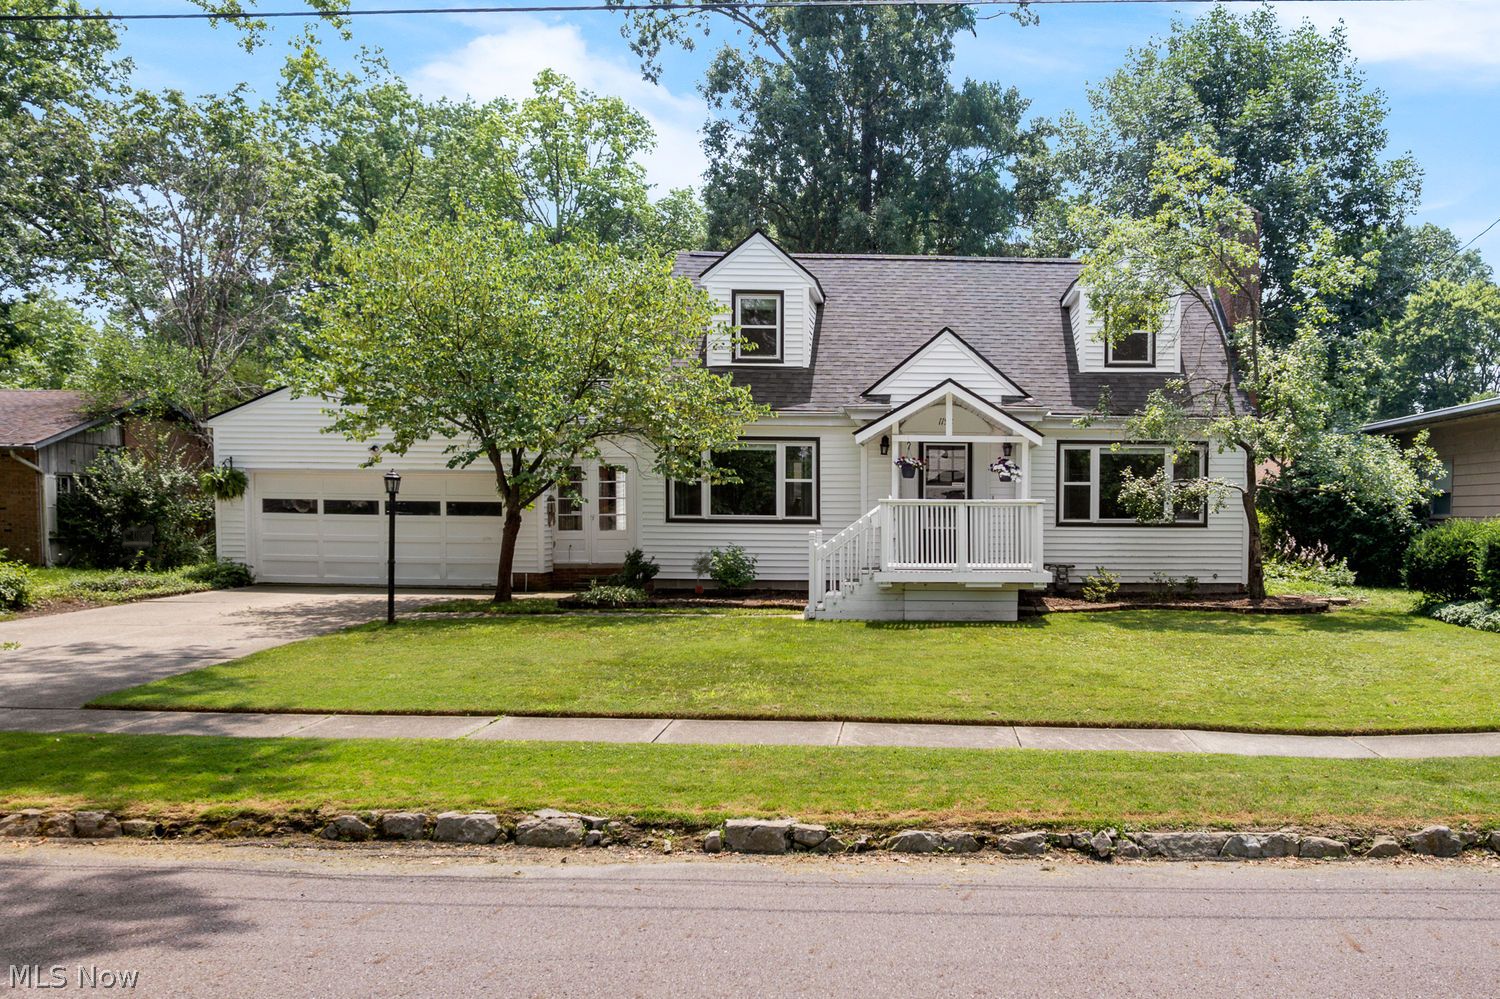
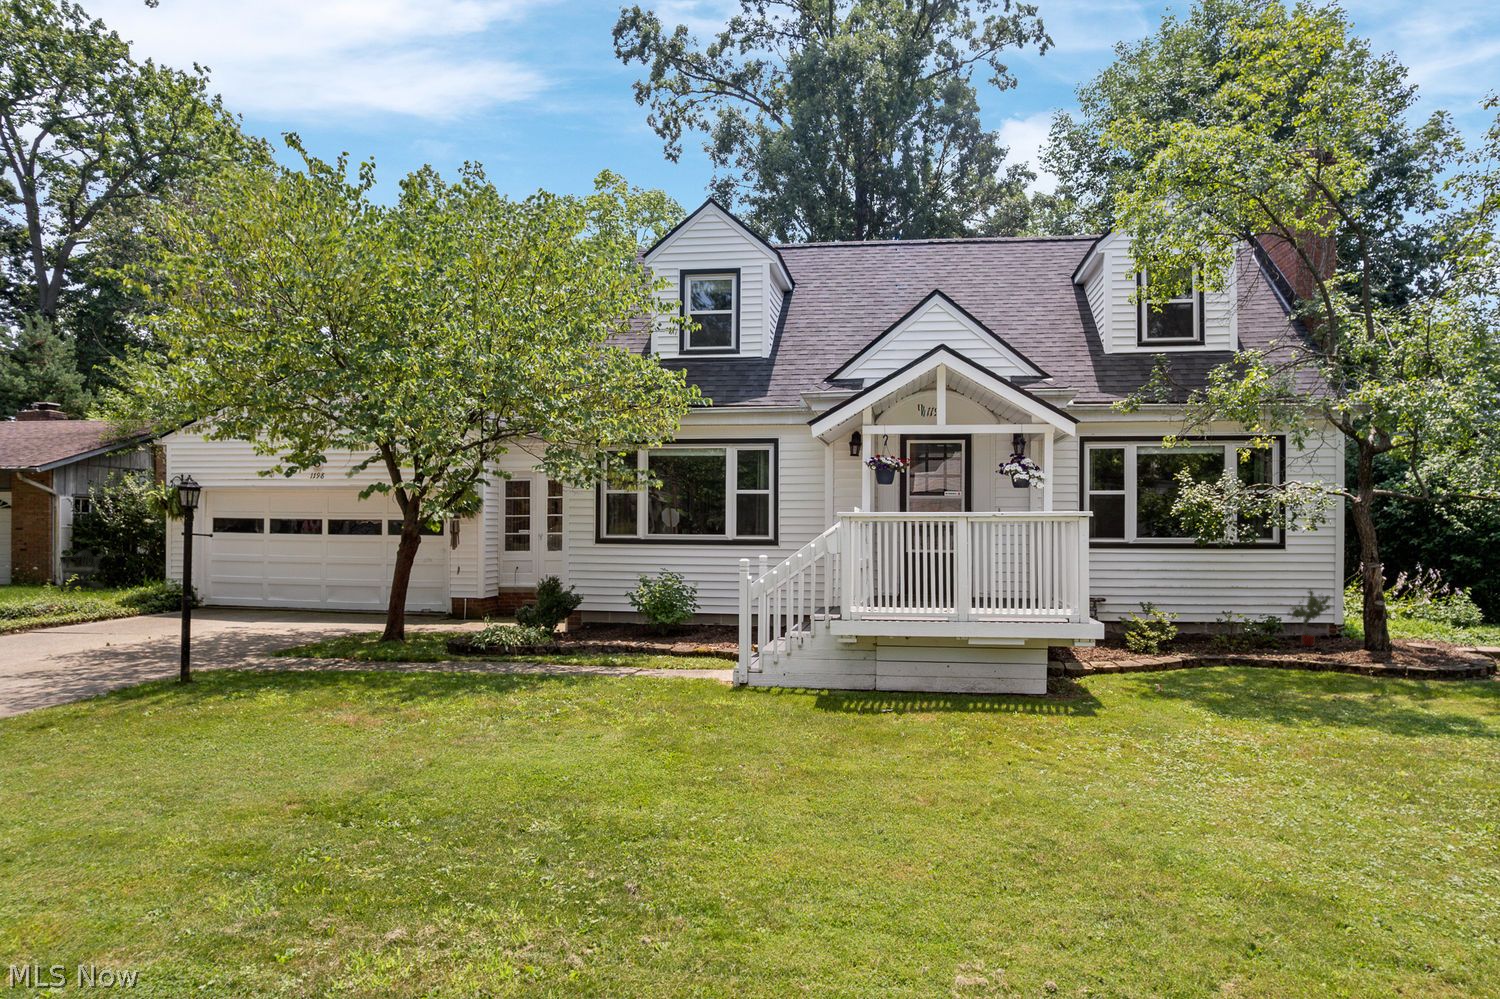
potted tree: present [692,552,713,593] -> present [1287,589,1330,646]

